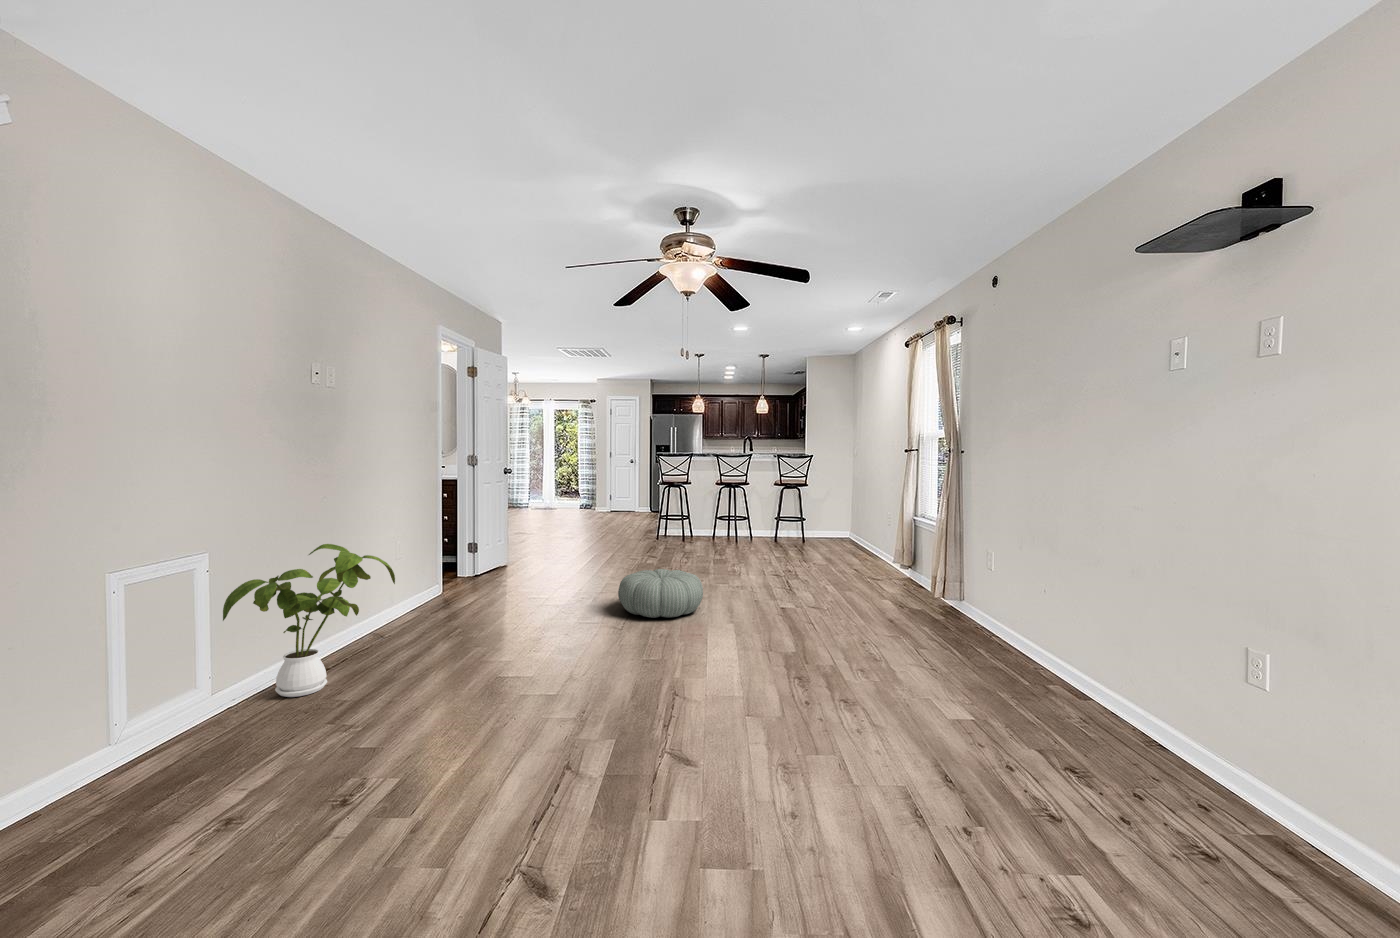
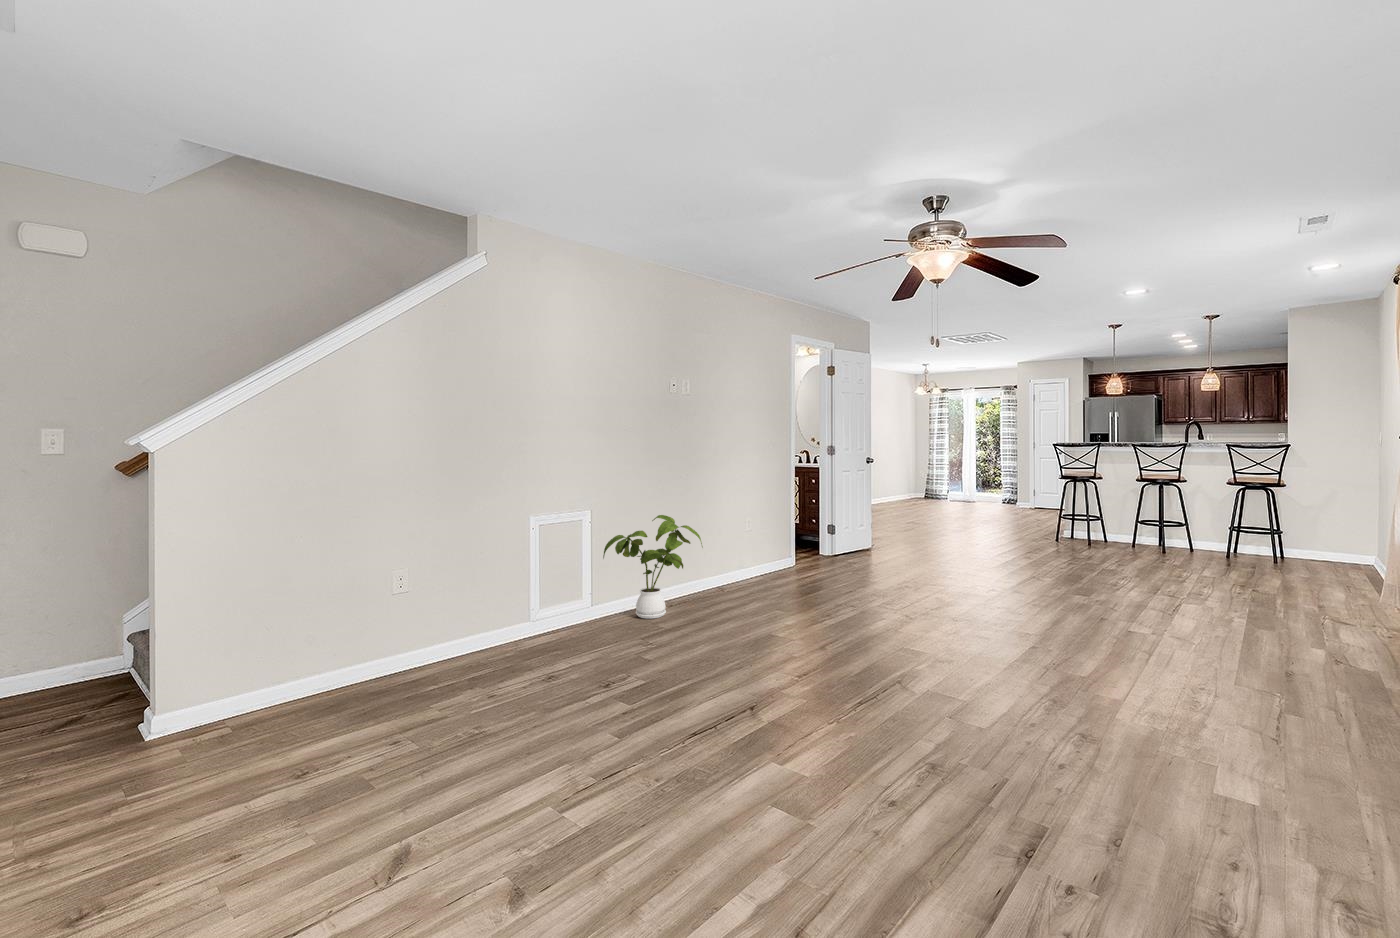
pouf: present [618,569,703,618] -> none [925,567,1023,619]

